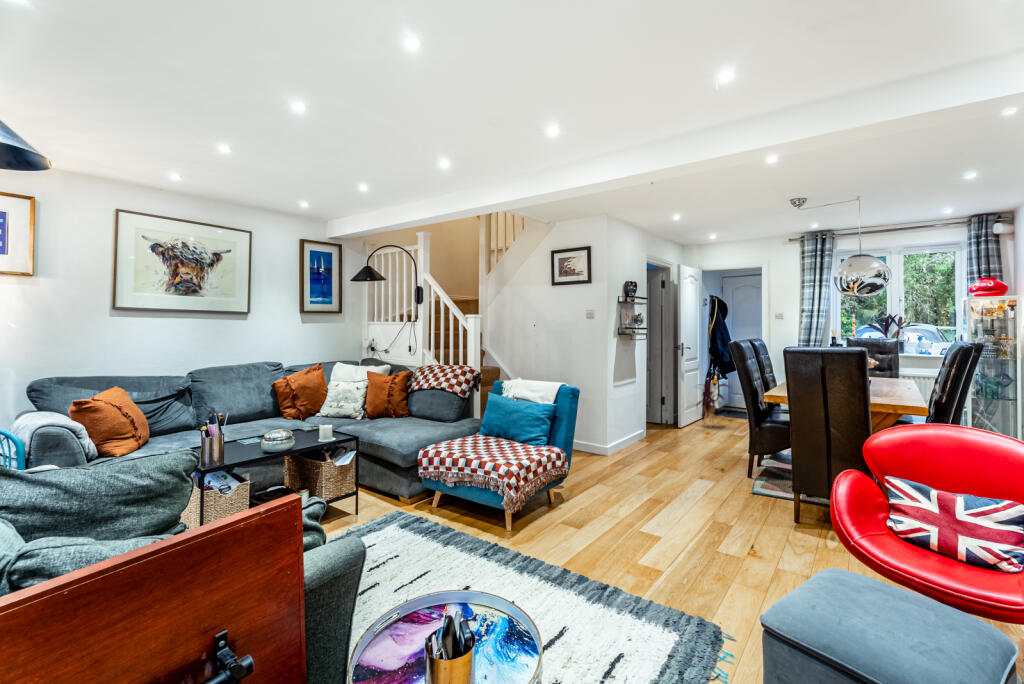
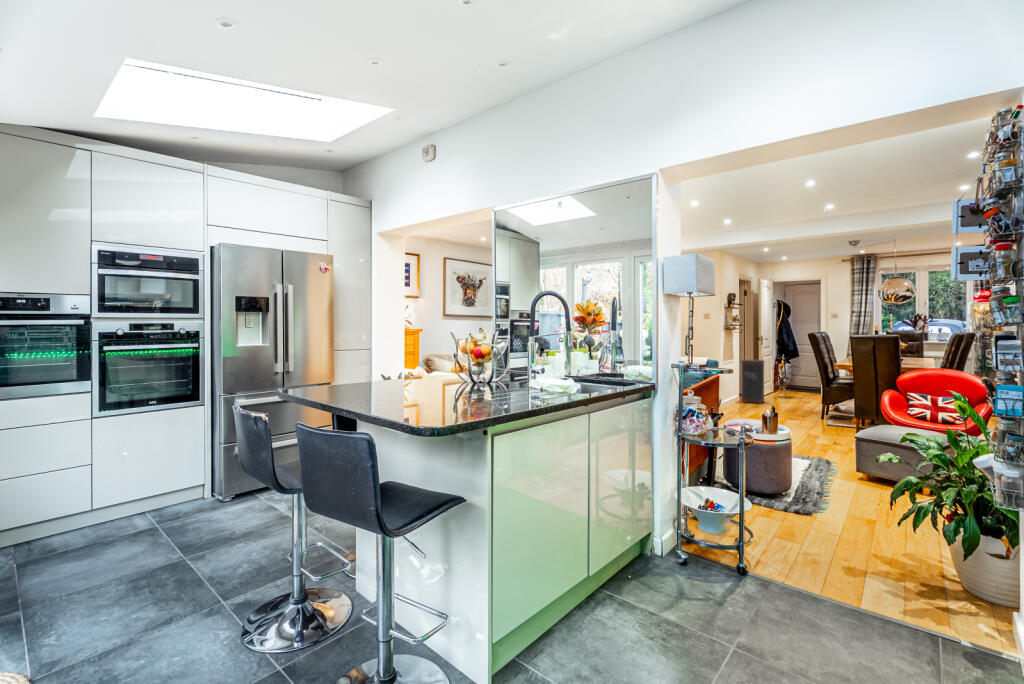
trash can: none [648,377,679,439] -> present [741,360,764,403]

